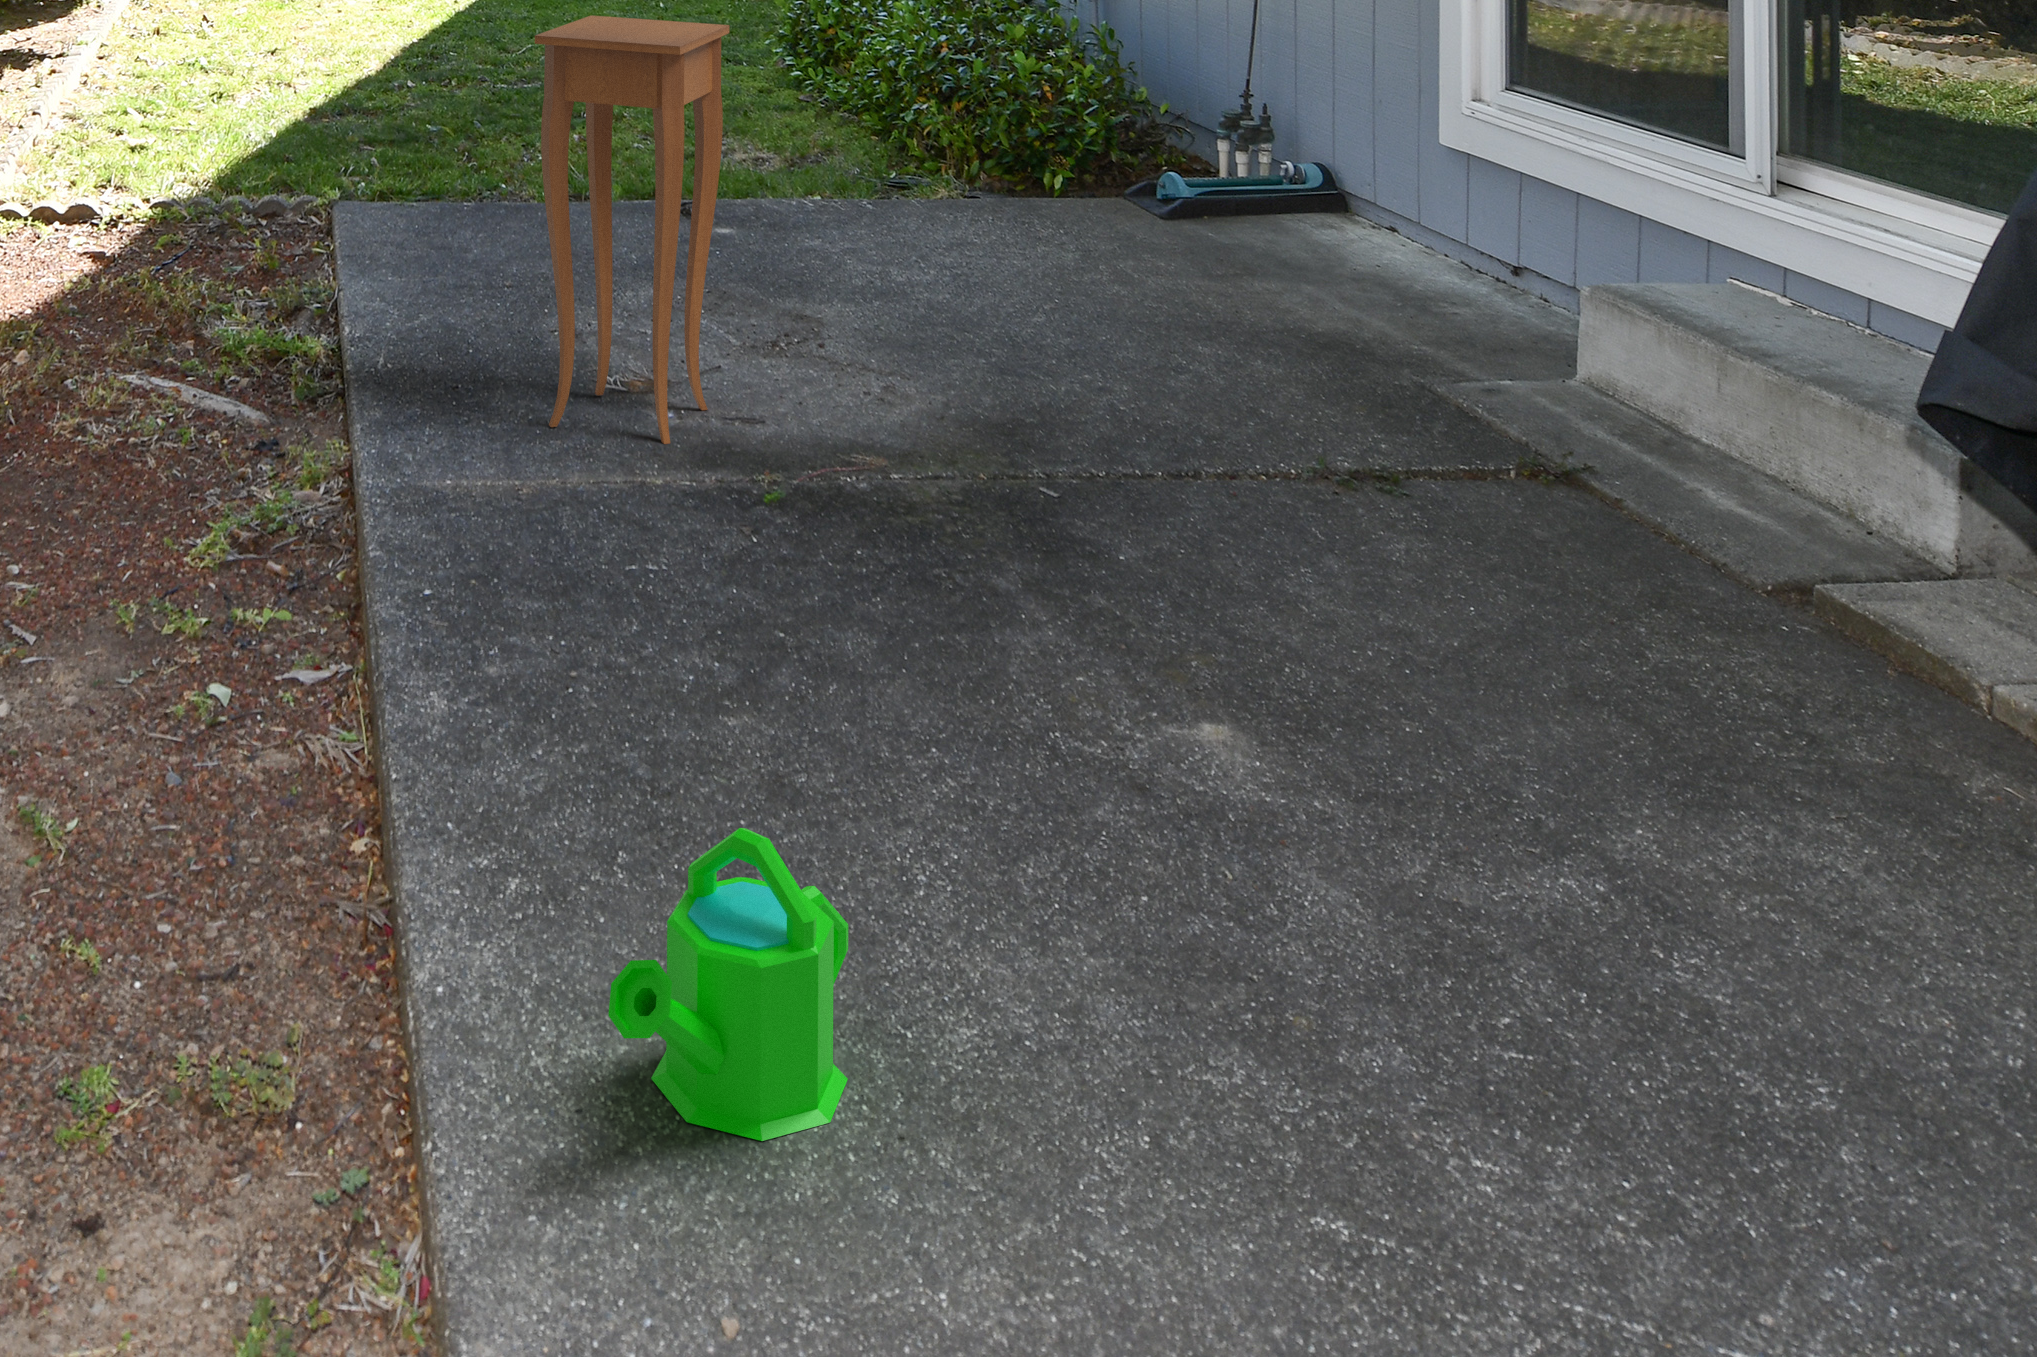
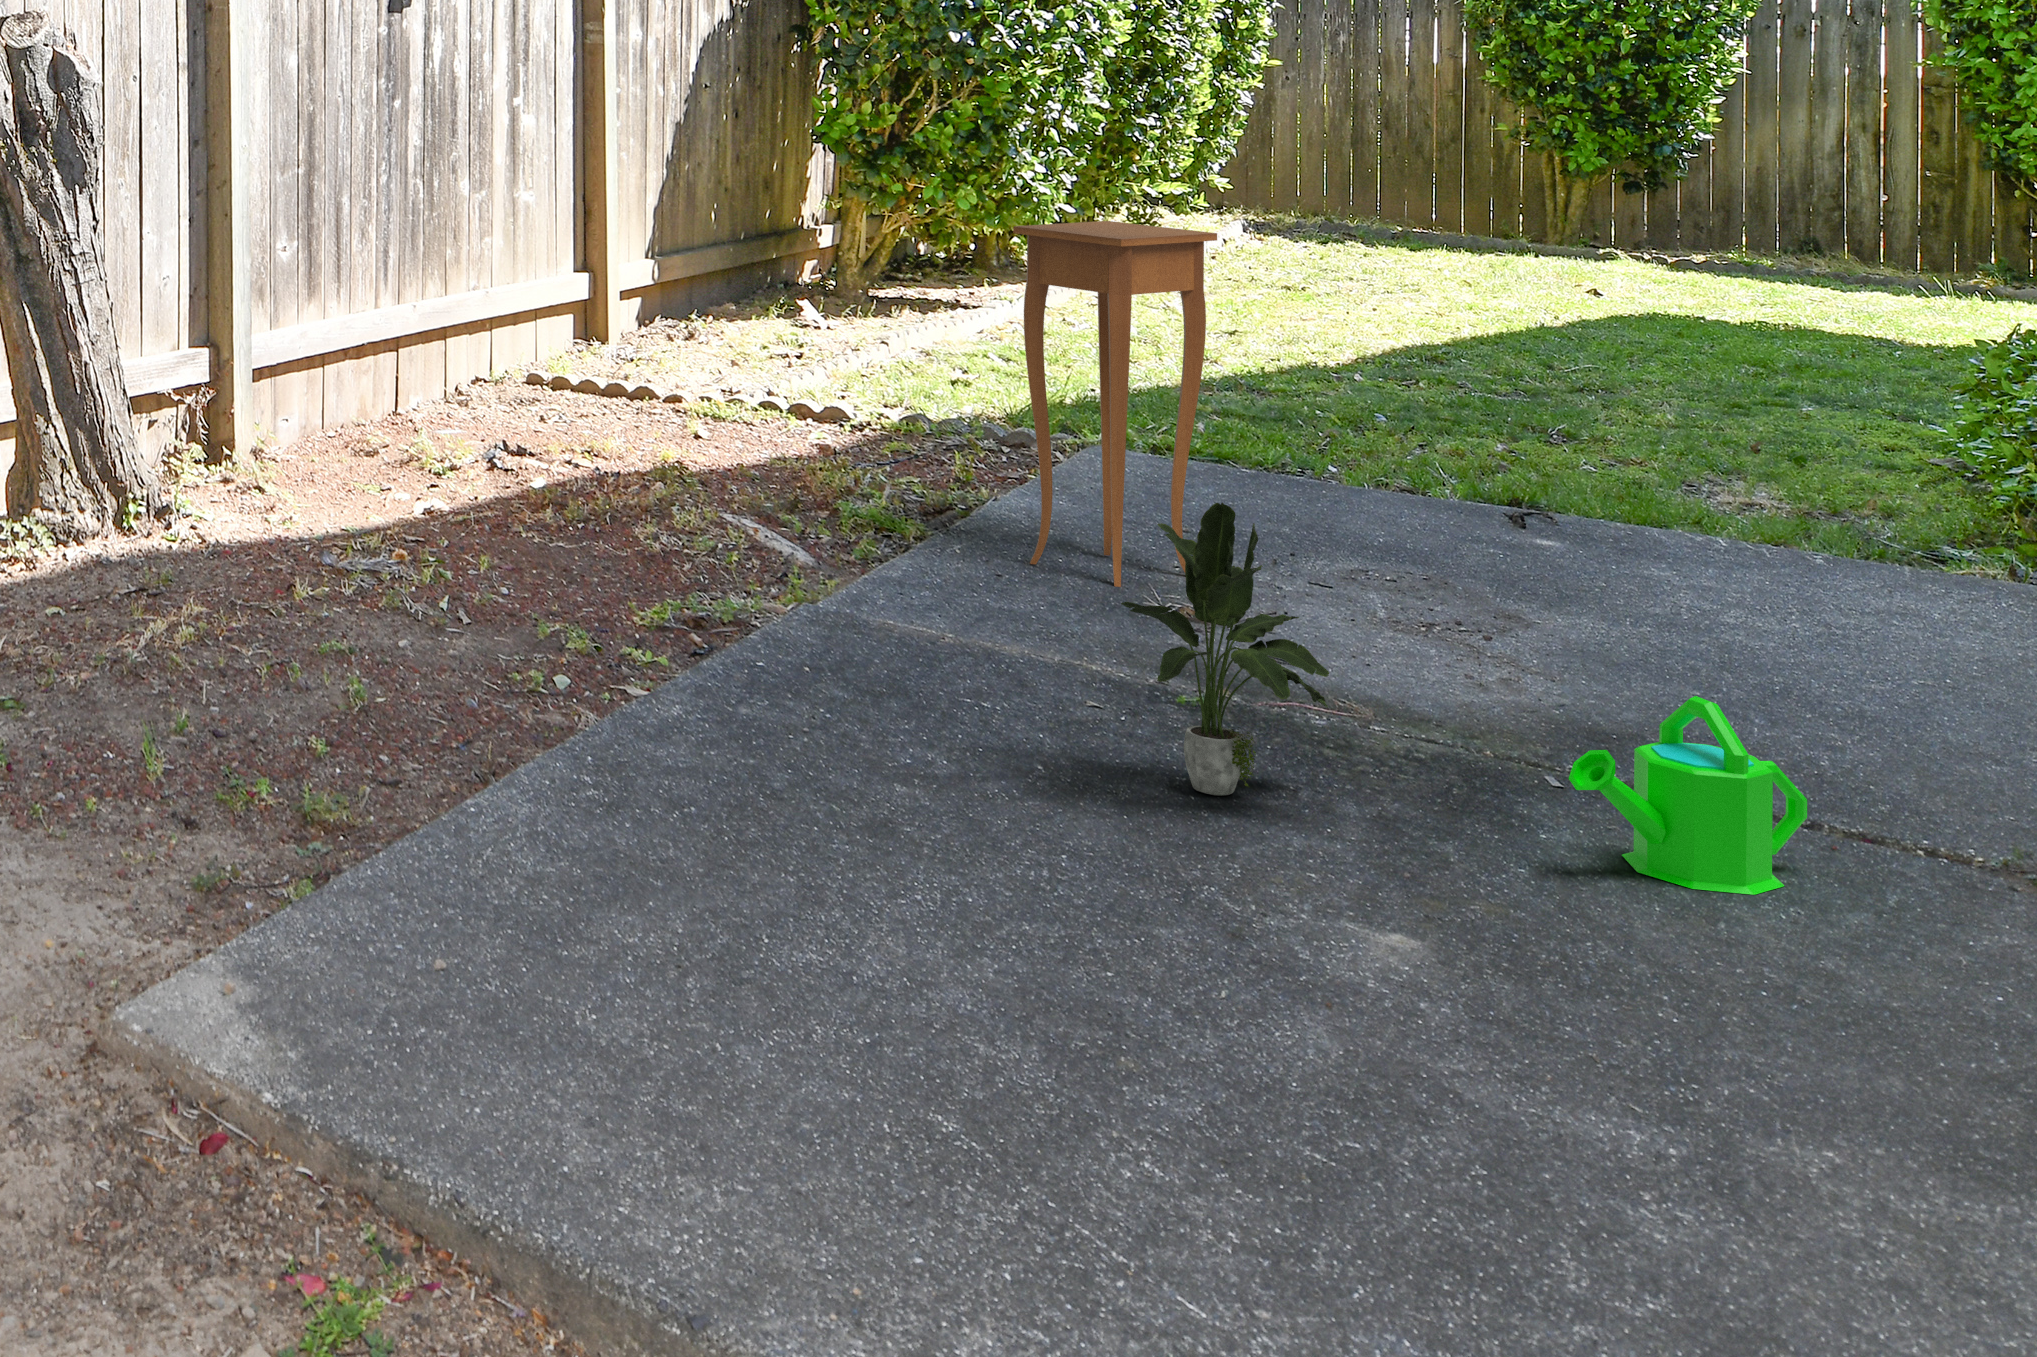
potted plant: none [1119,430,1366,809] -> present [1121,503,1329,795]
watering can: present [608,828,848,1141] -> present [1569,696,1807,895]

